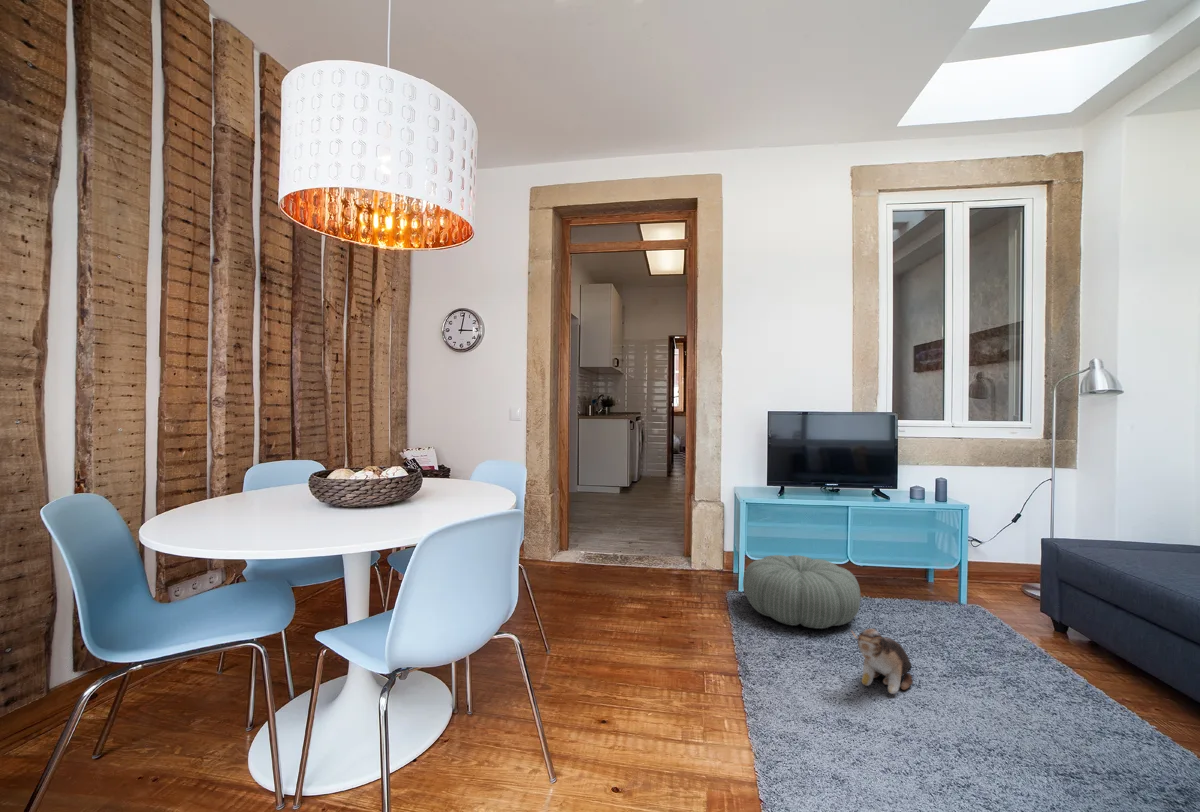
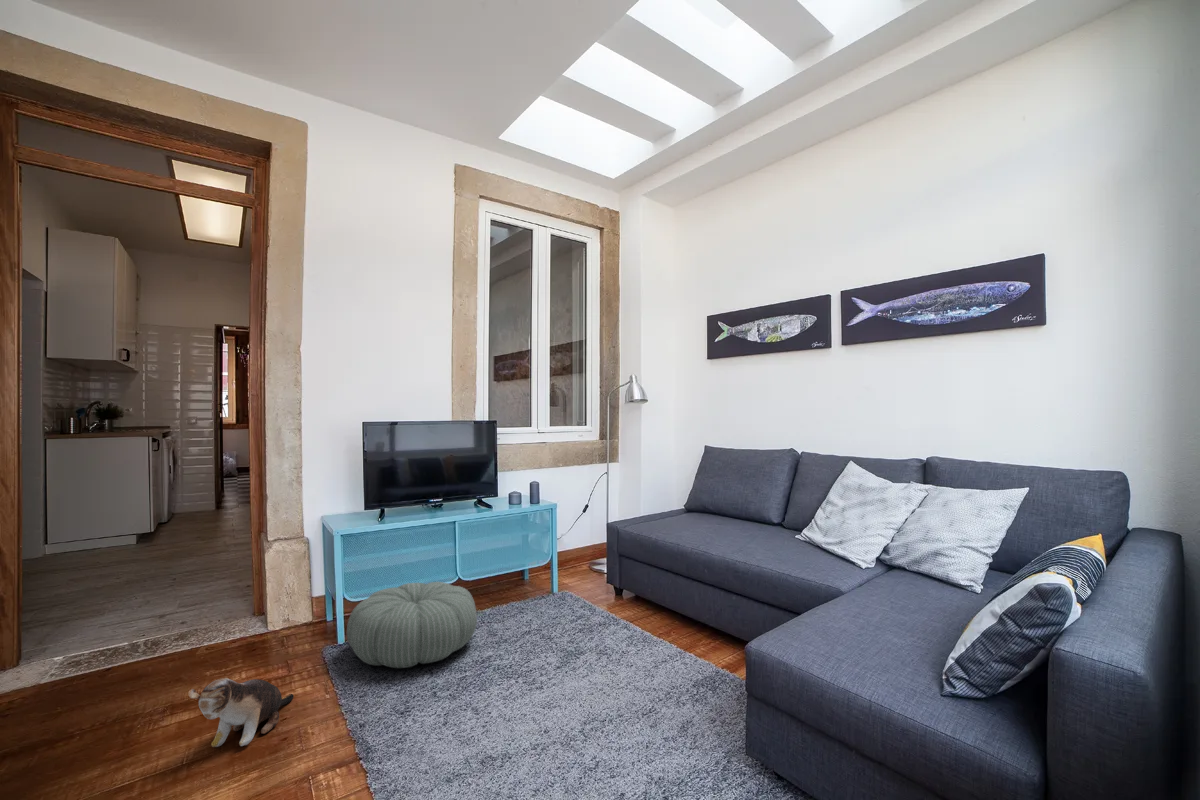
plush toy: present [852,629,913,694] -> present [188,678,294,747]

